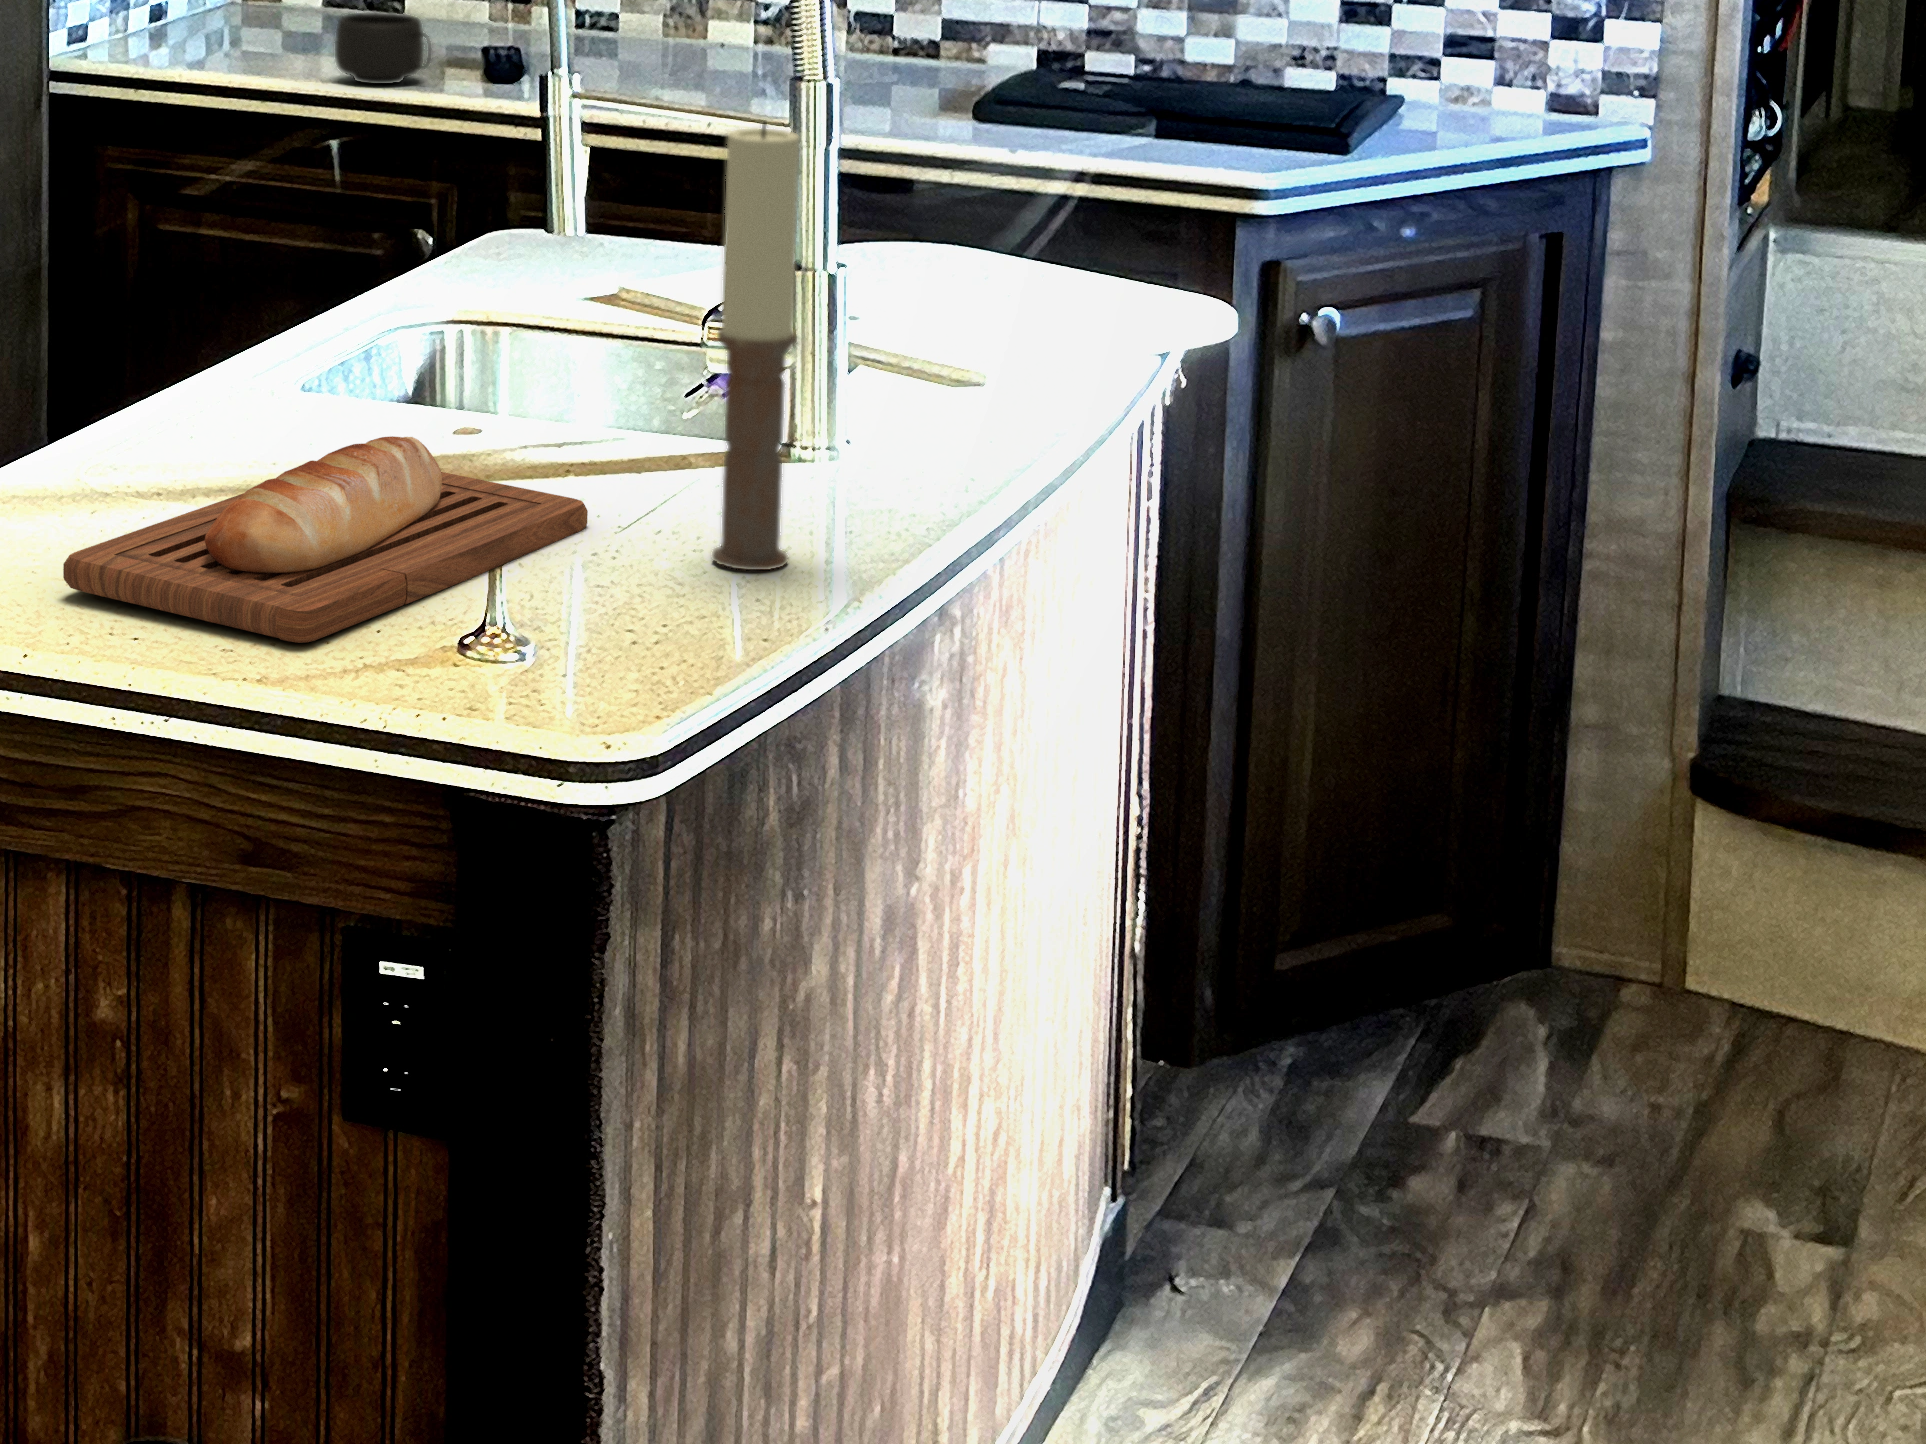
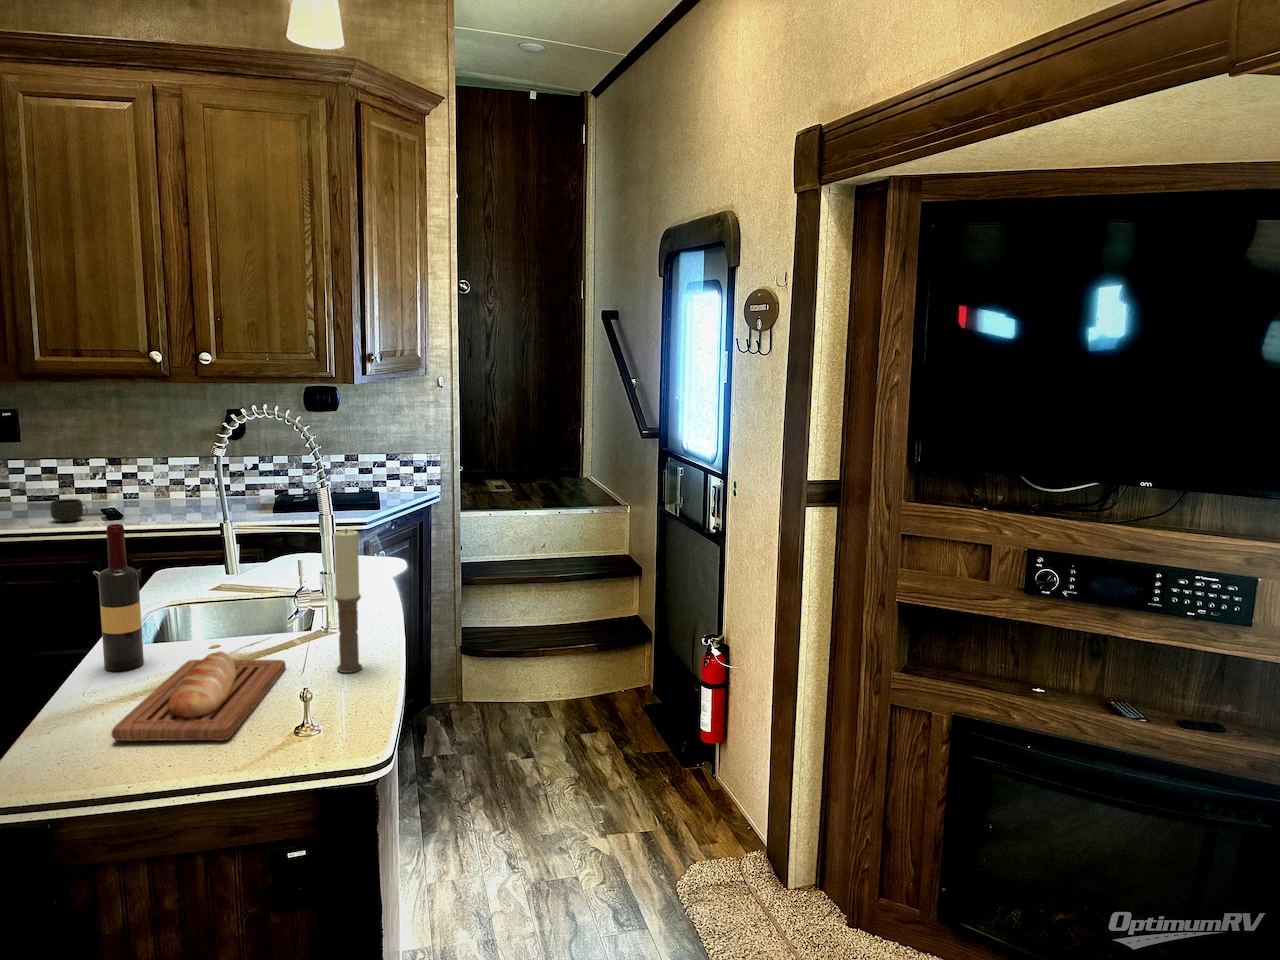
wine bottle: none [168,47,269,456] -> present [98,524,144,671]

